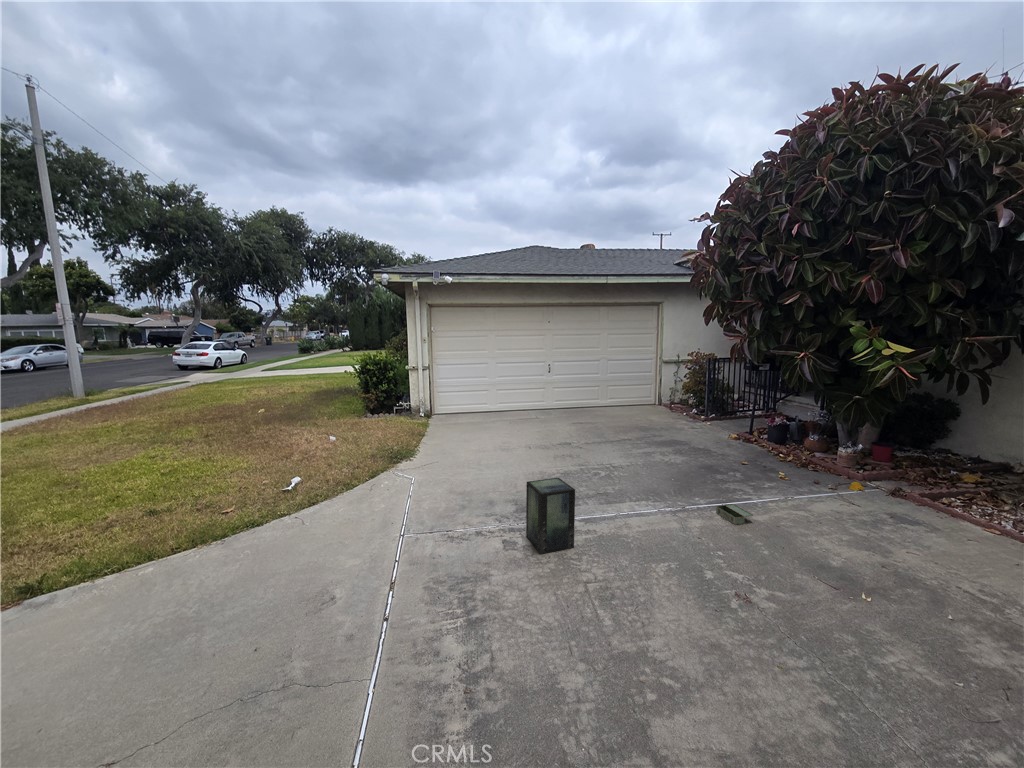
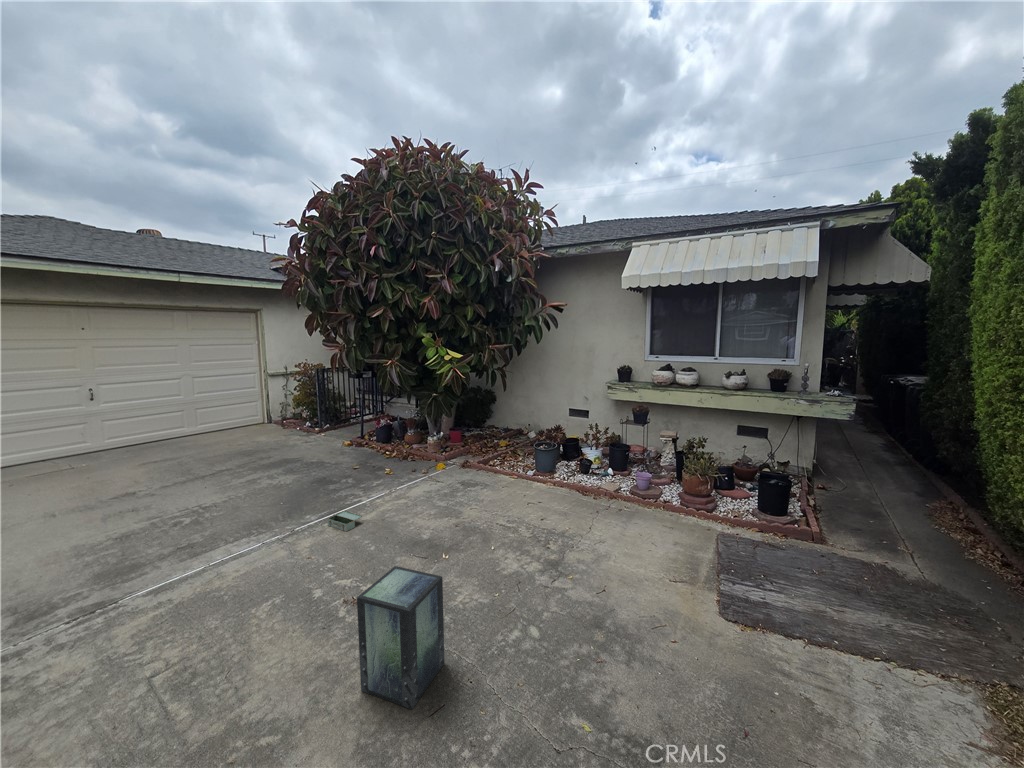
storage box: present [526,478,575,554] -> present [357,566,444,709]

